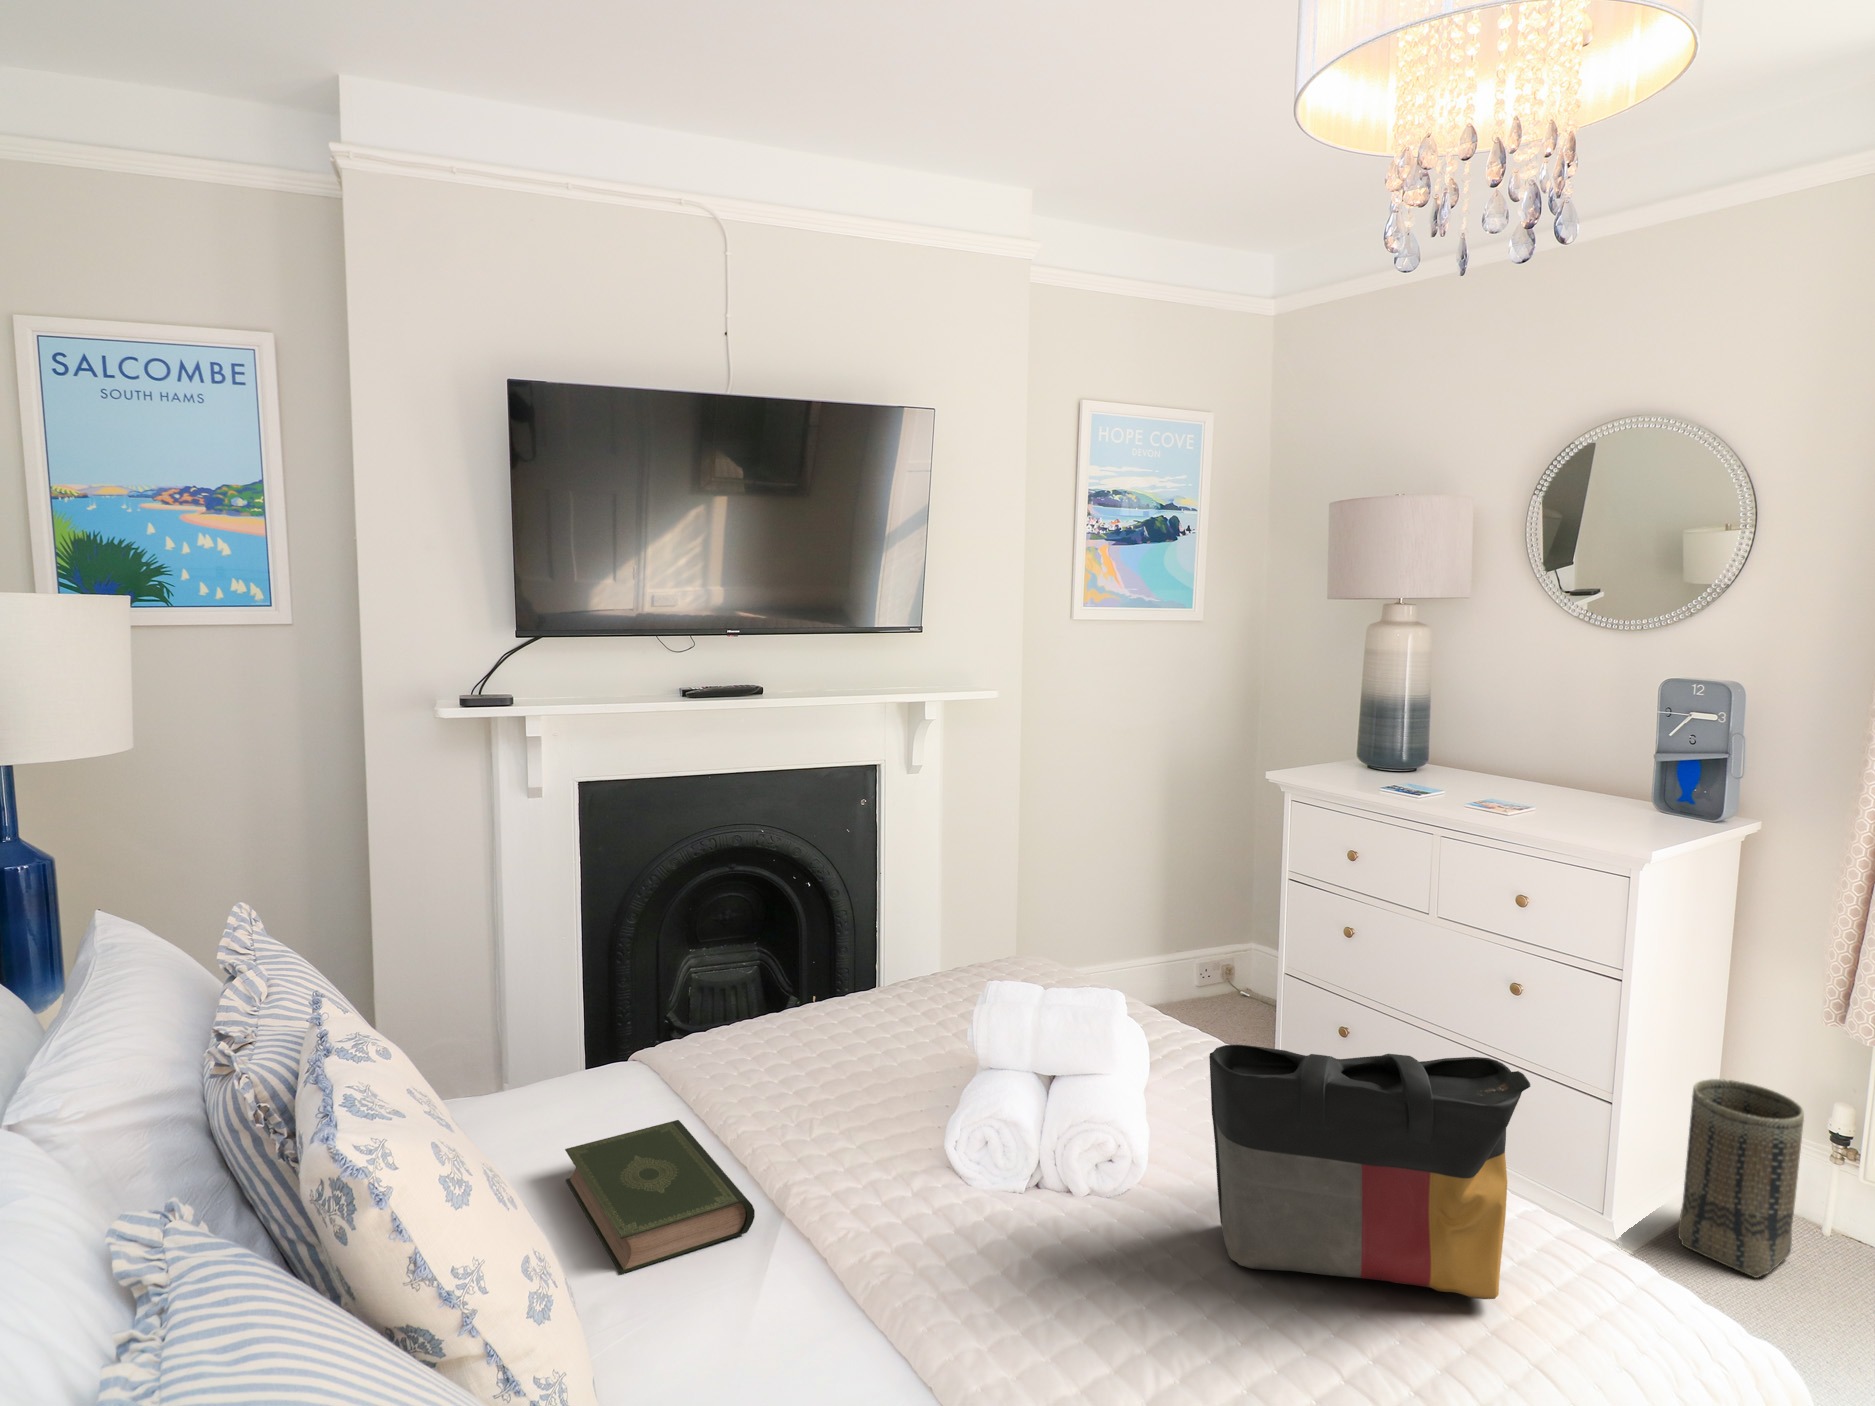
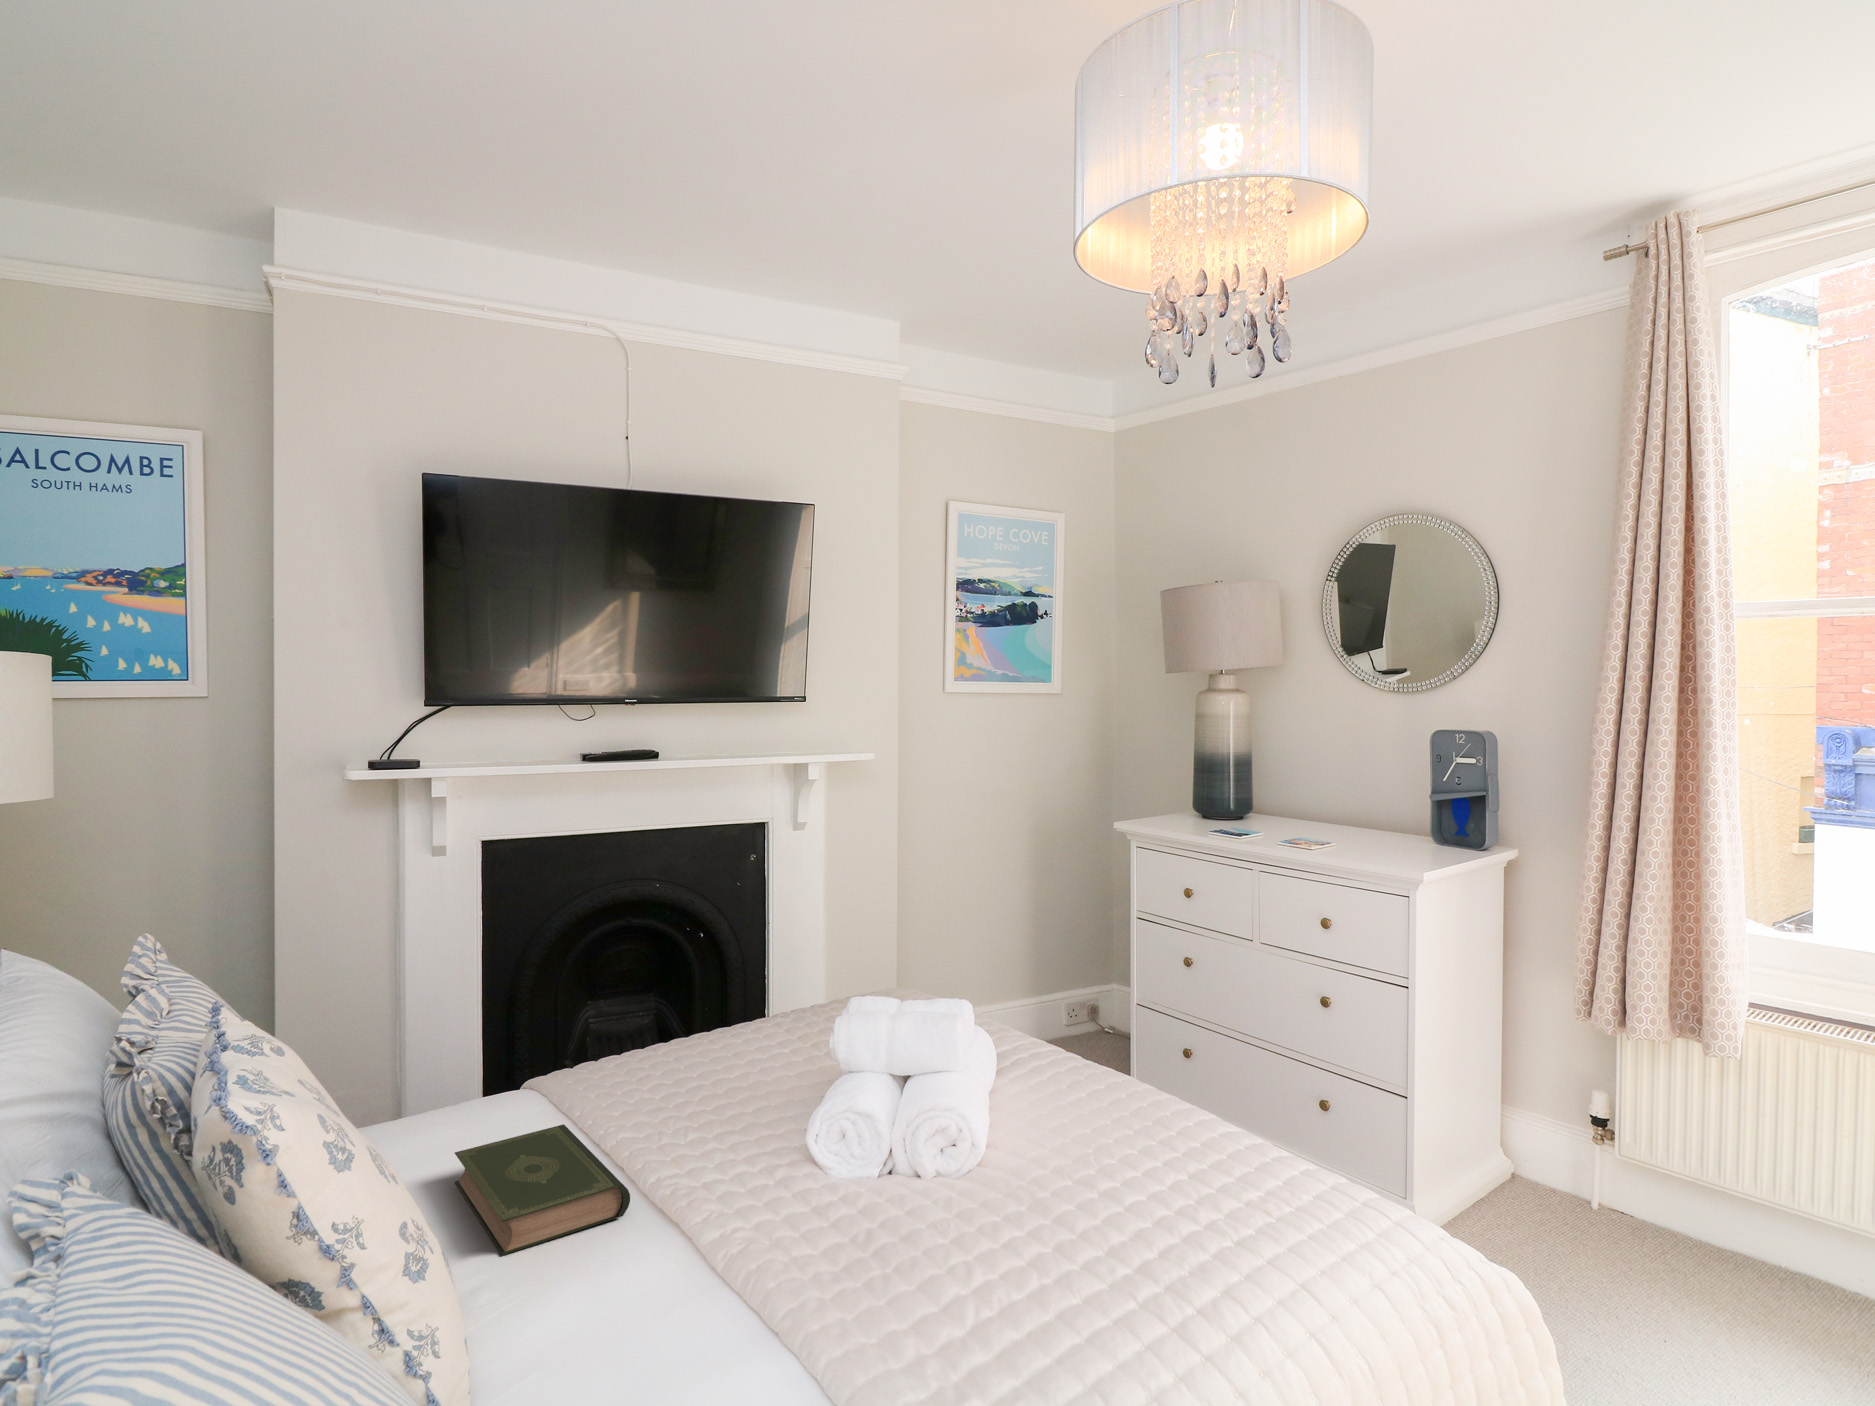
tote bag: present [1209,1044,1530,1299] -> none [1030,1020,1291,1228]
basket: present [1678,1079,1804,1278] -> none [1468,1072,1562,1244]

